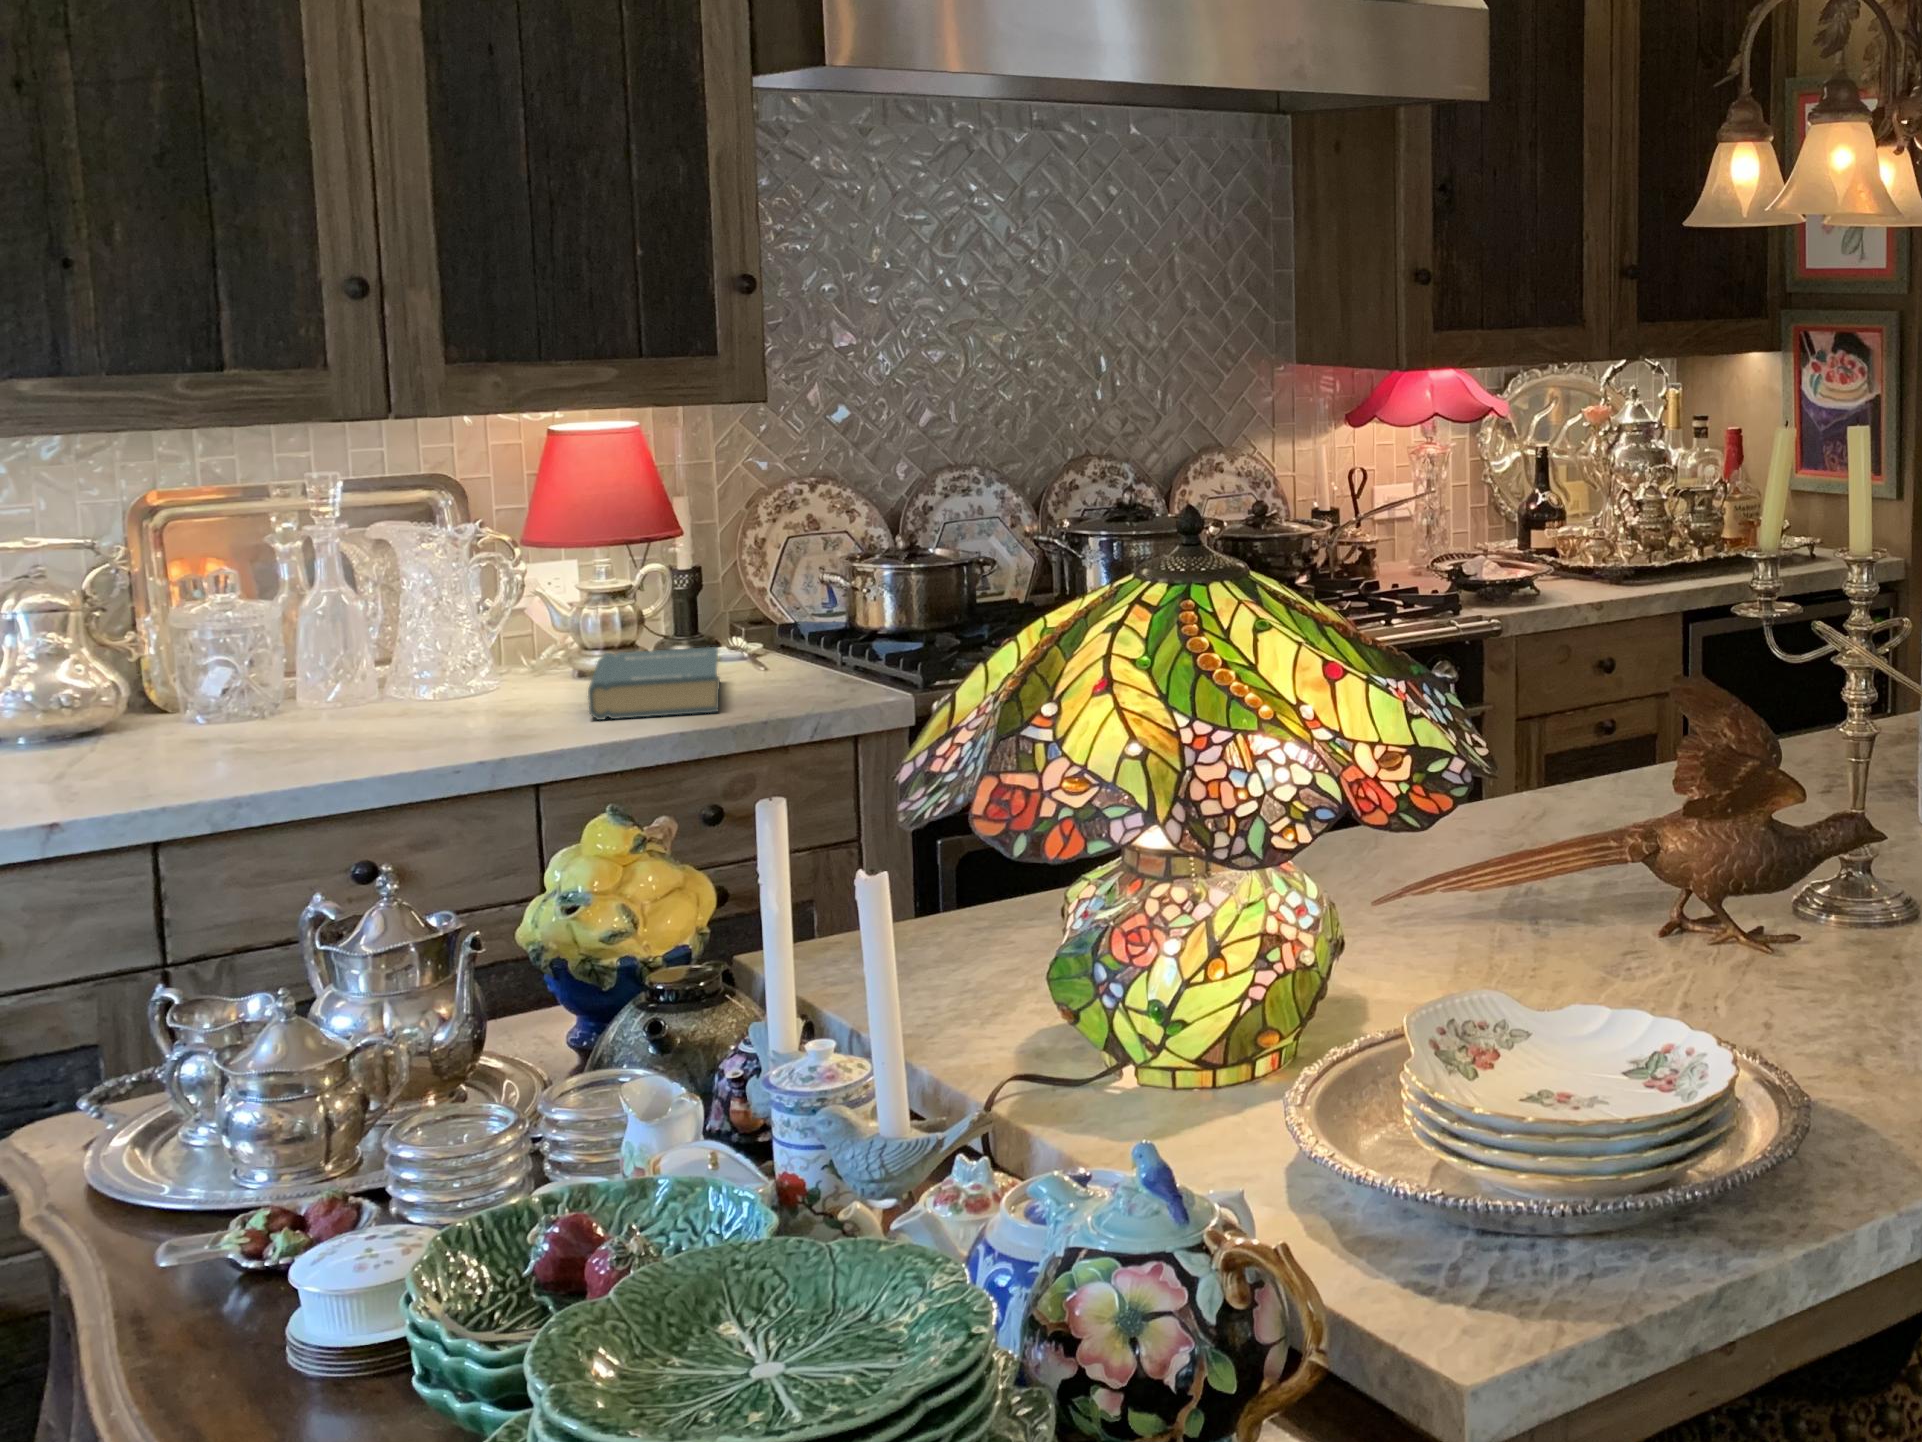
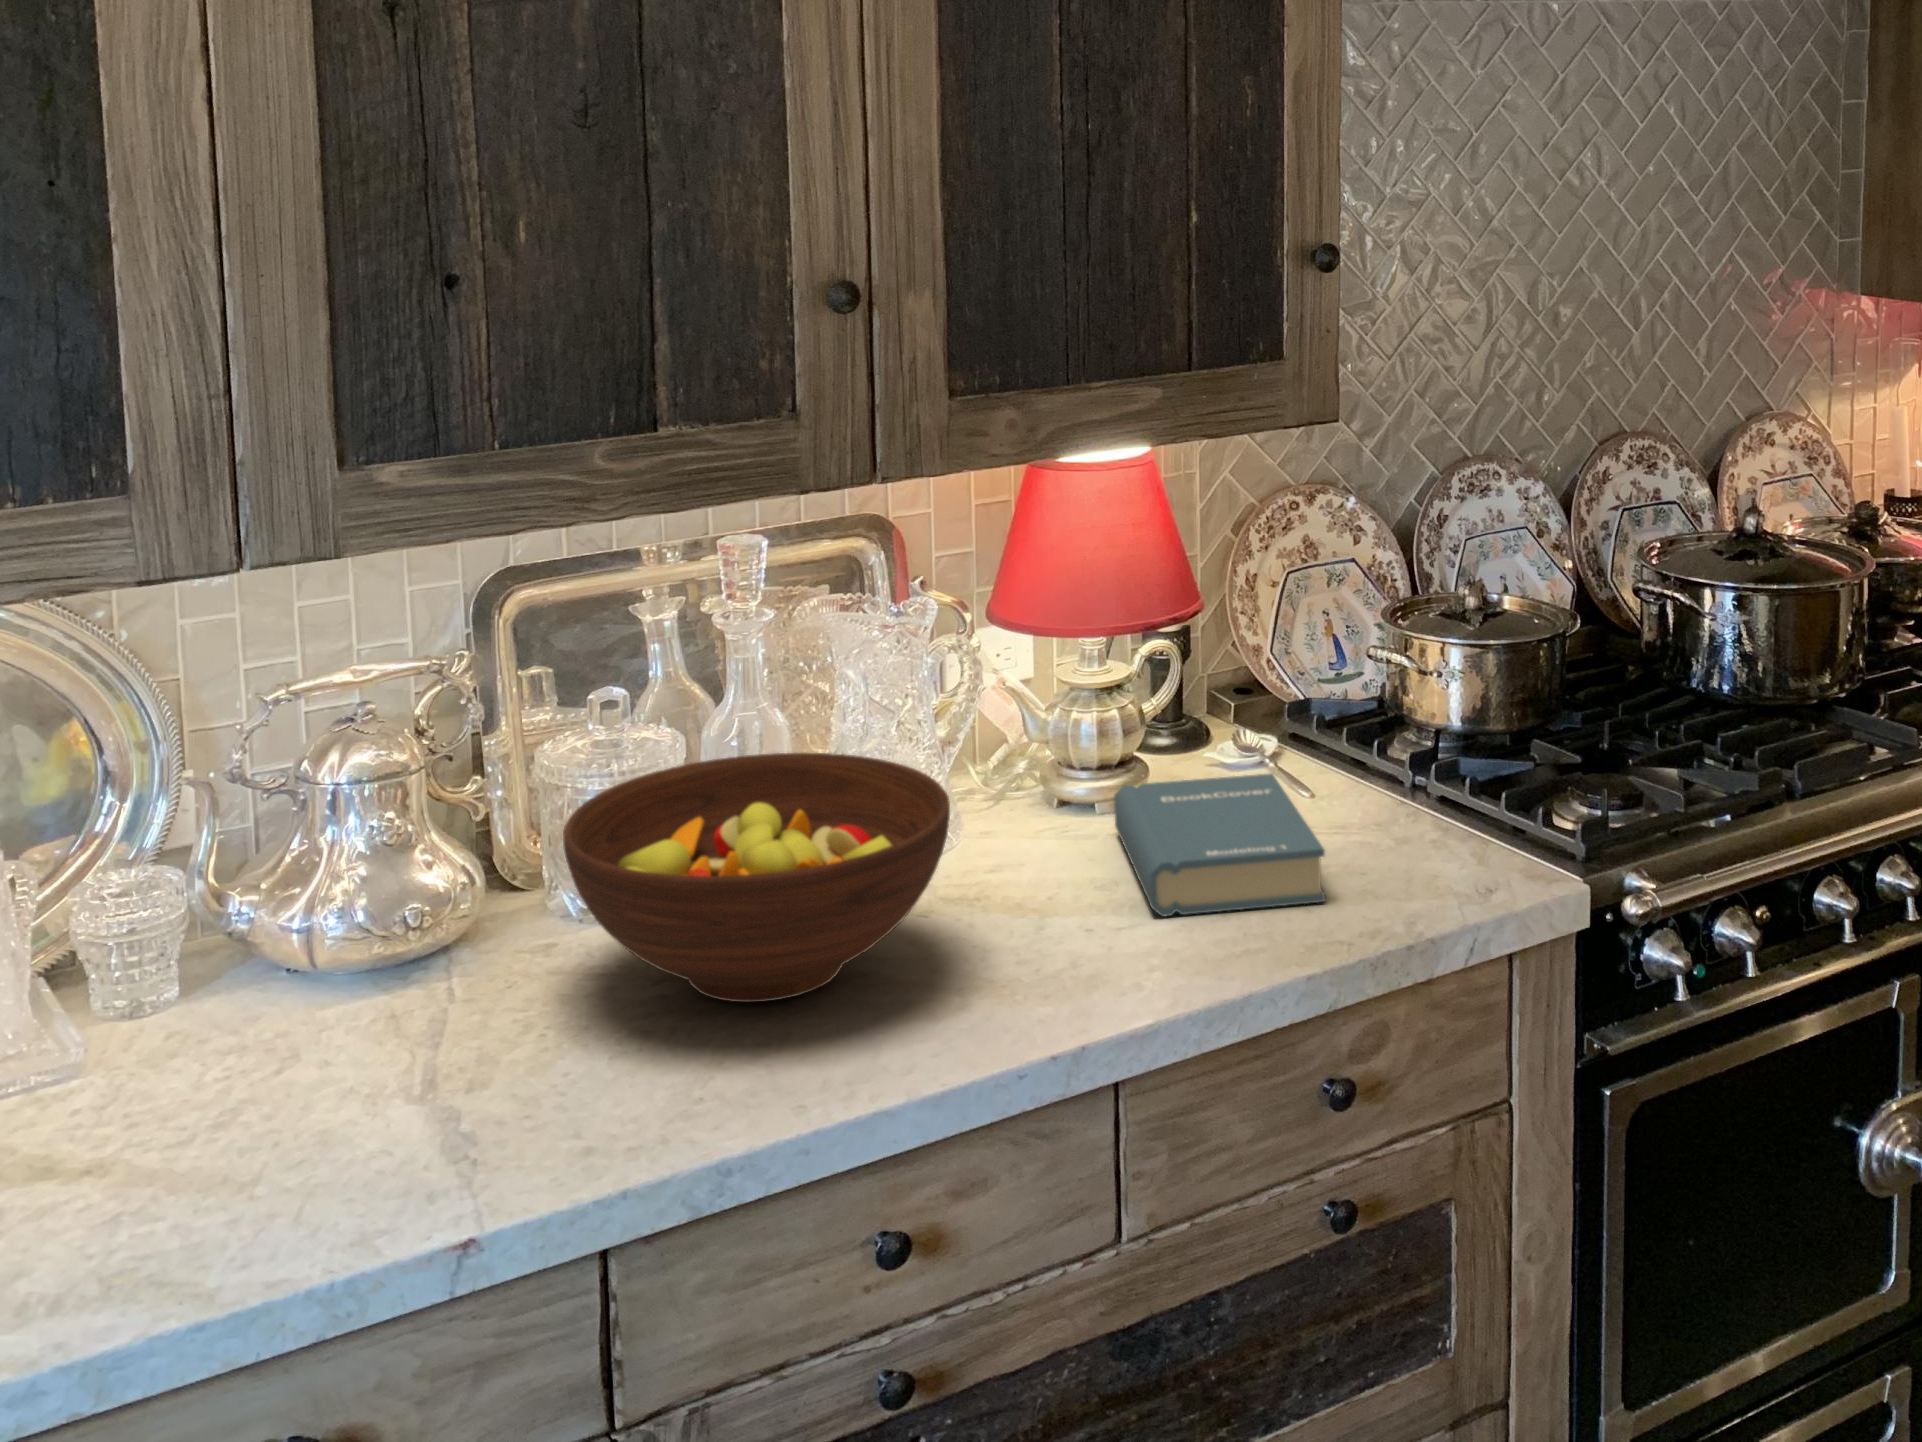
fruit bowl: none [136,611,426,756] -> present [563,753,950,1002]

